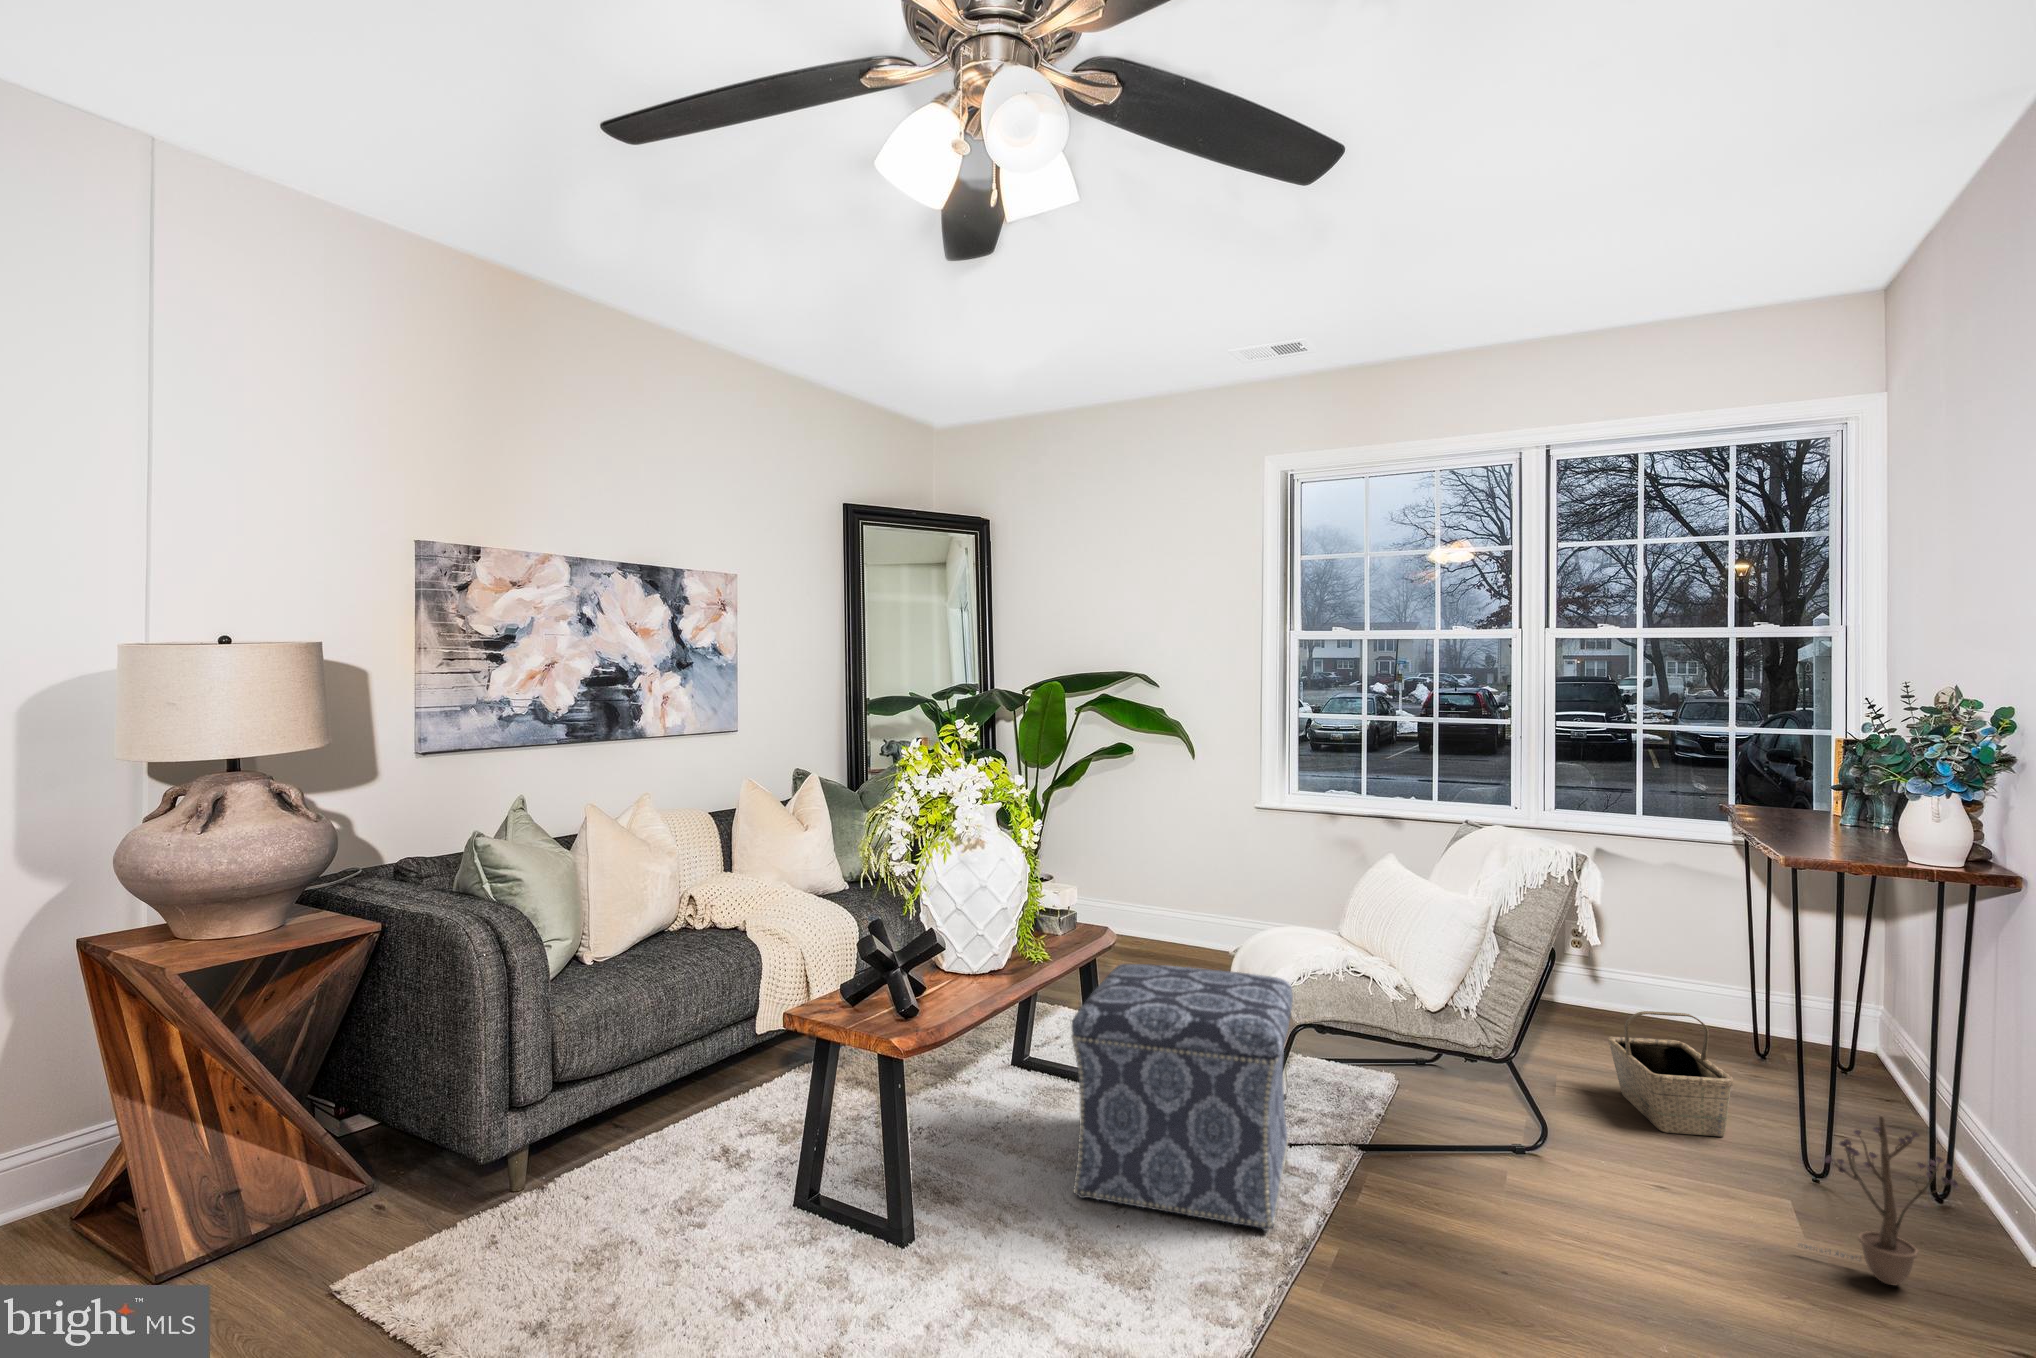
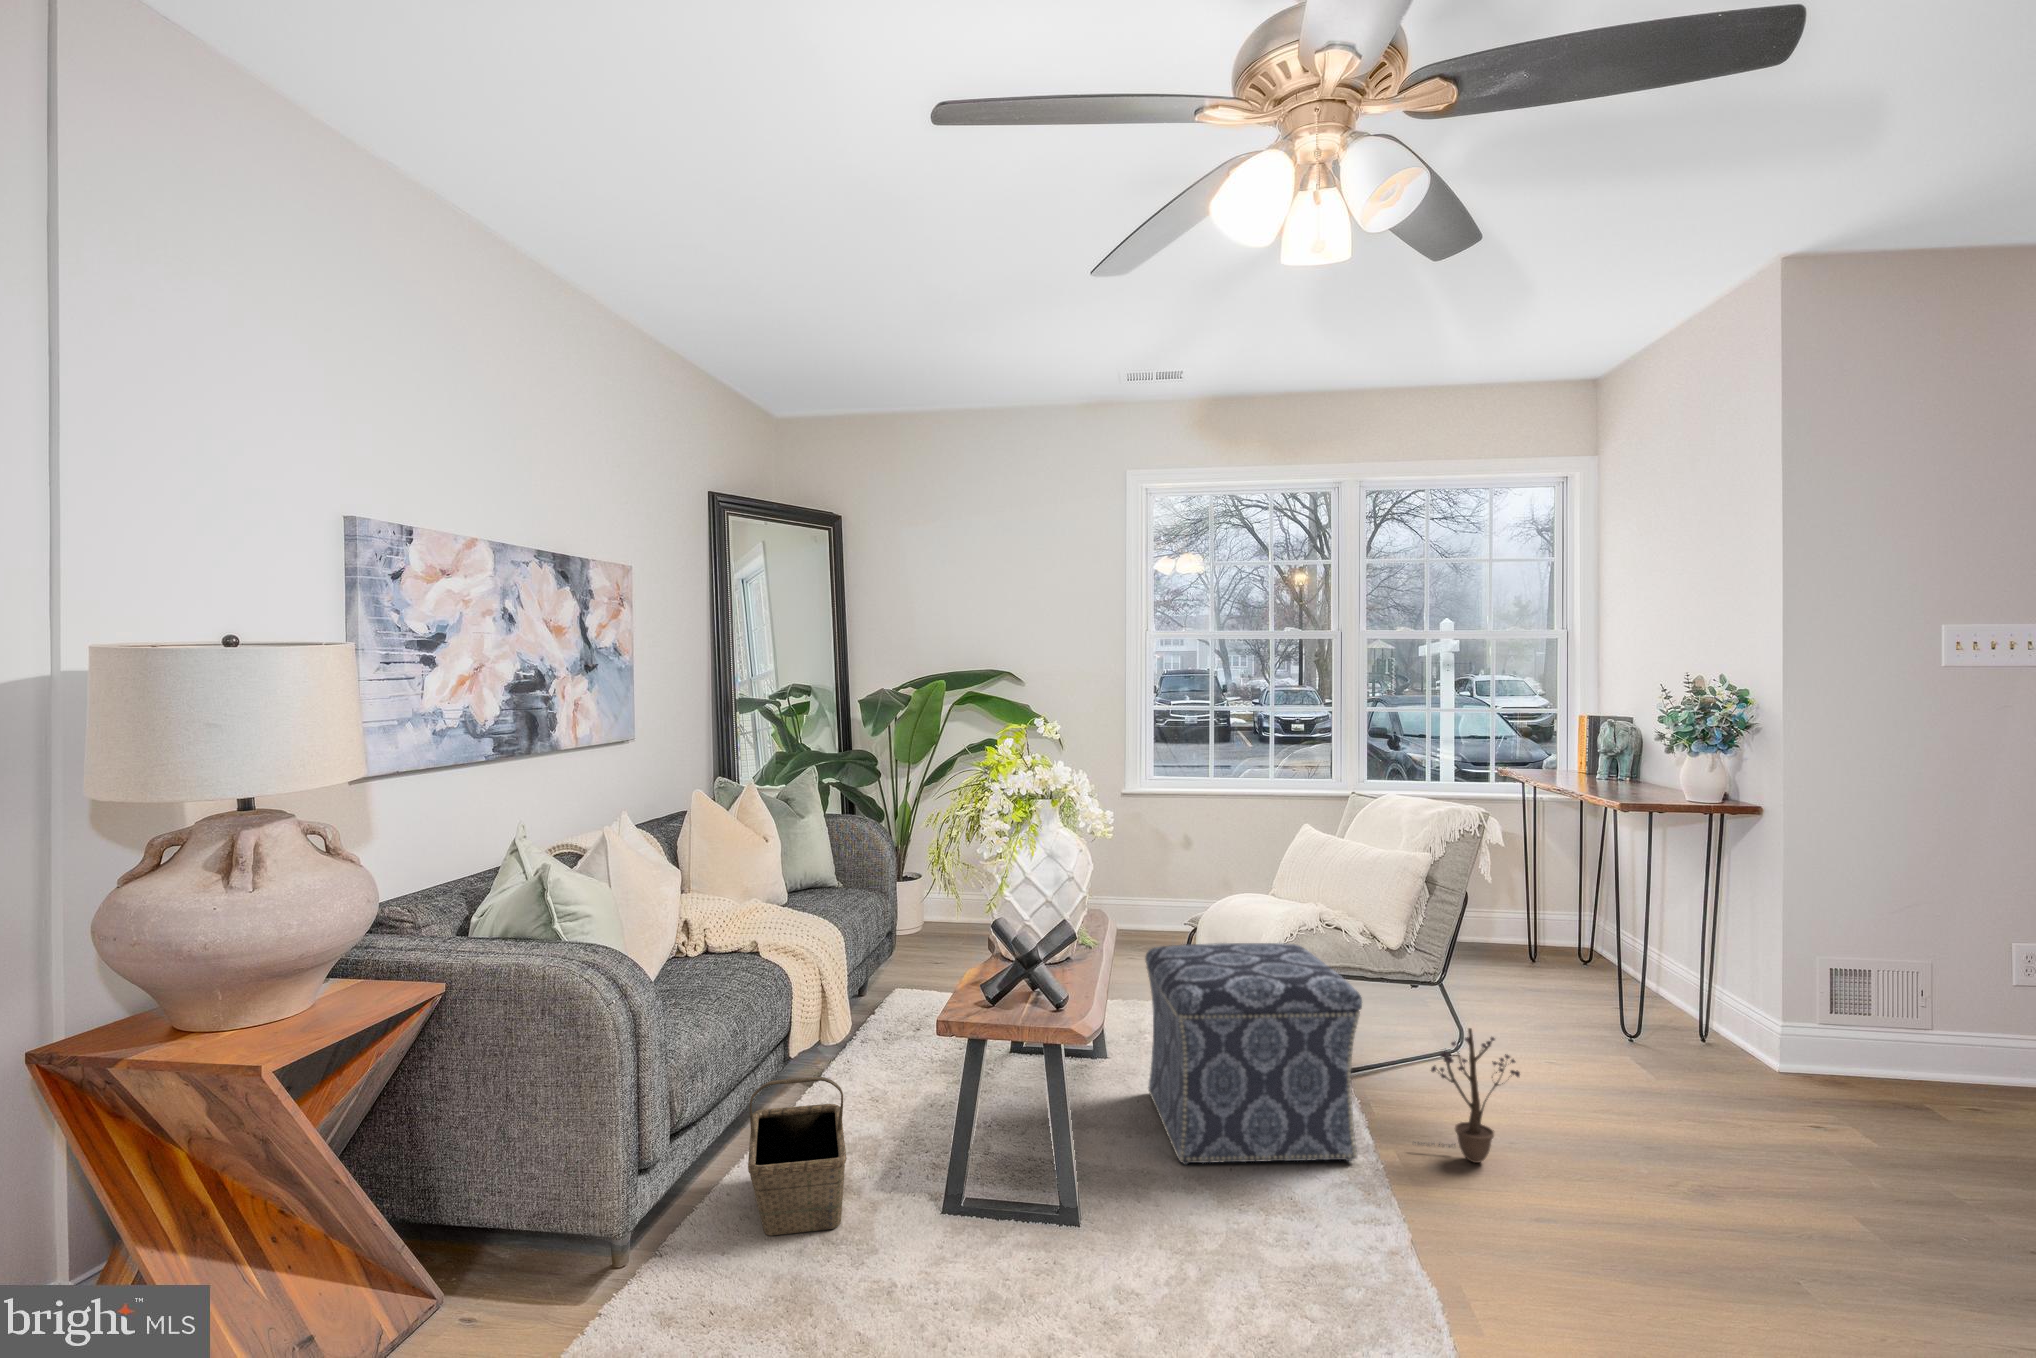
basket: present [1608,1011,1733,1136] -> present [748,1077,847,1236]
decorative plant: present [1800,1116,1958,1285] -> present [1418,1028,1520,1163]

